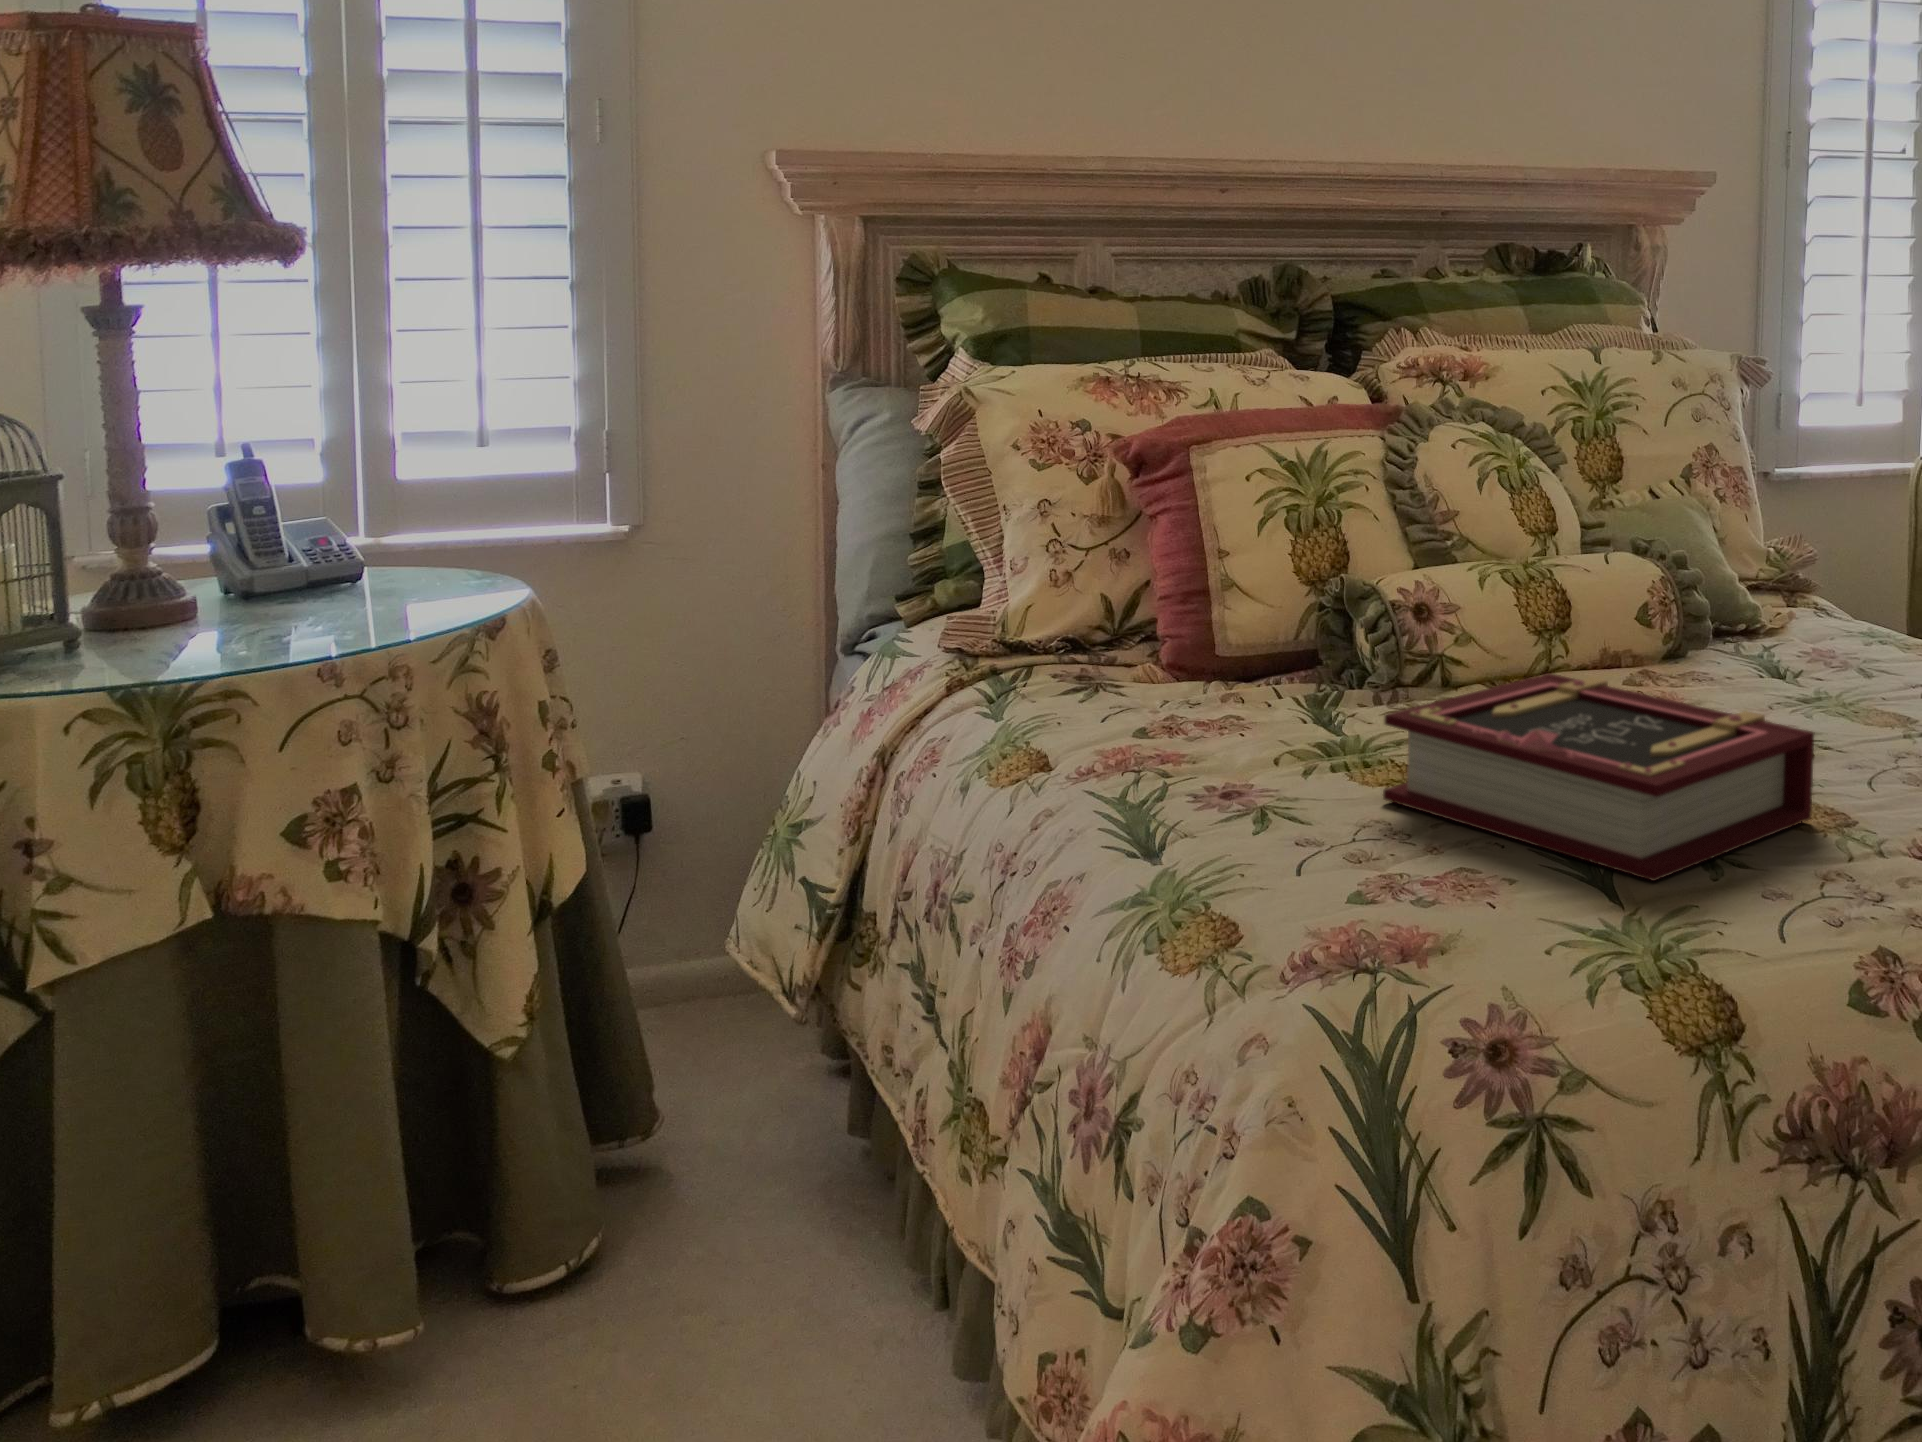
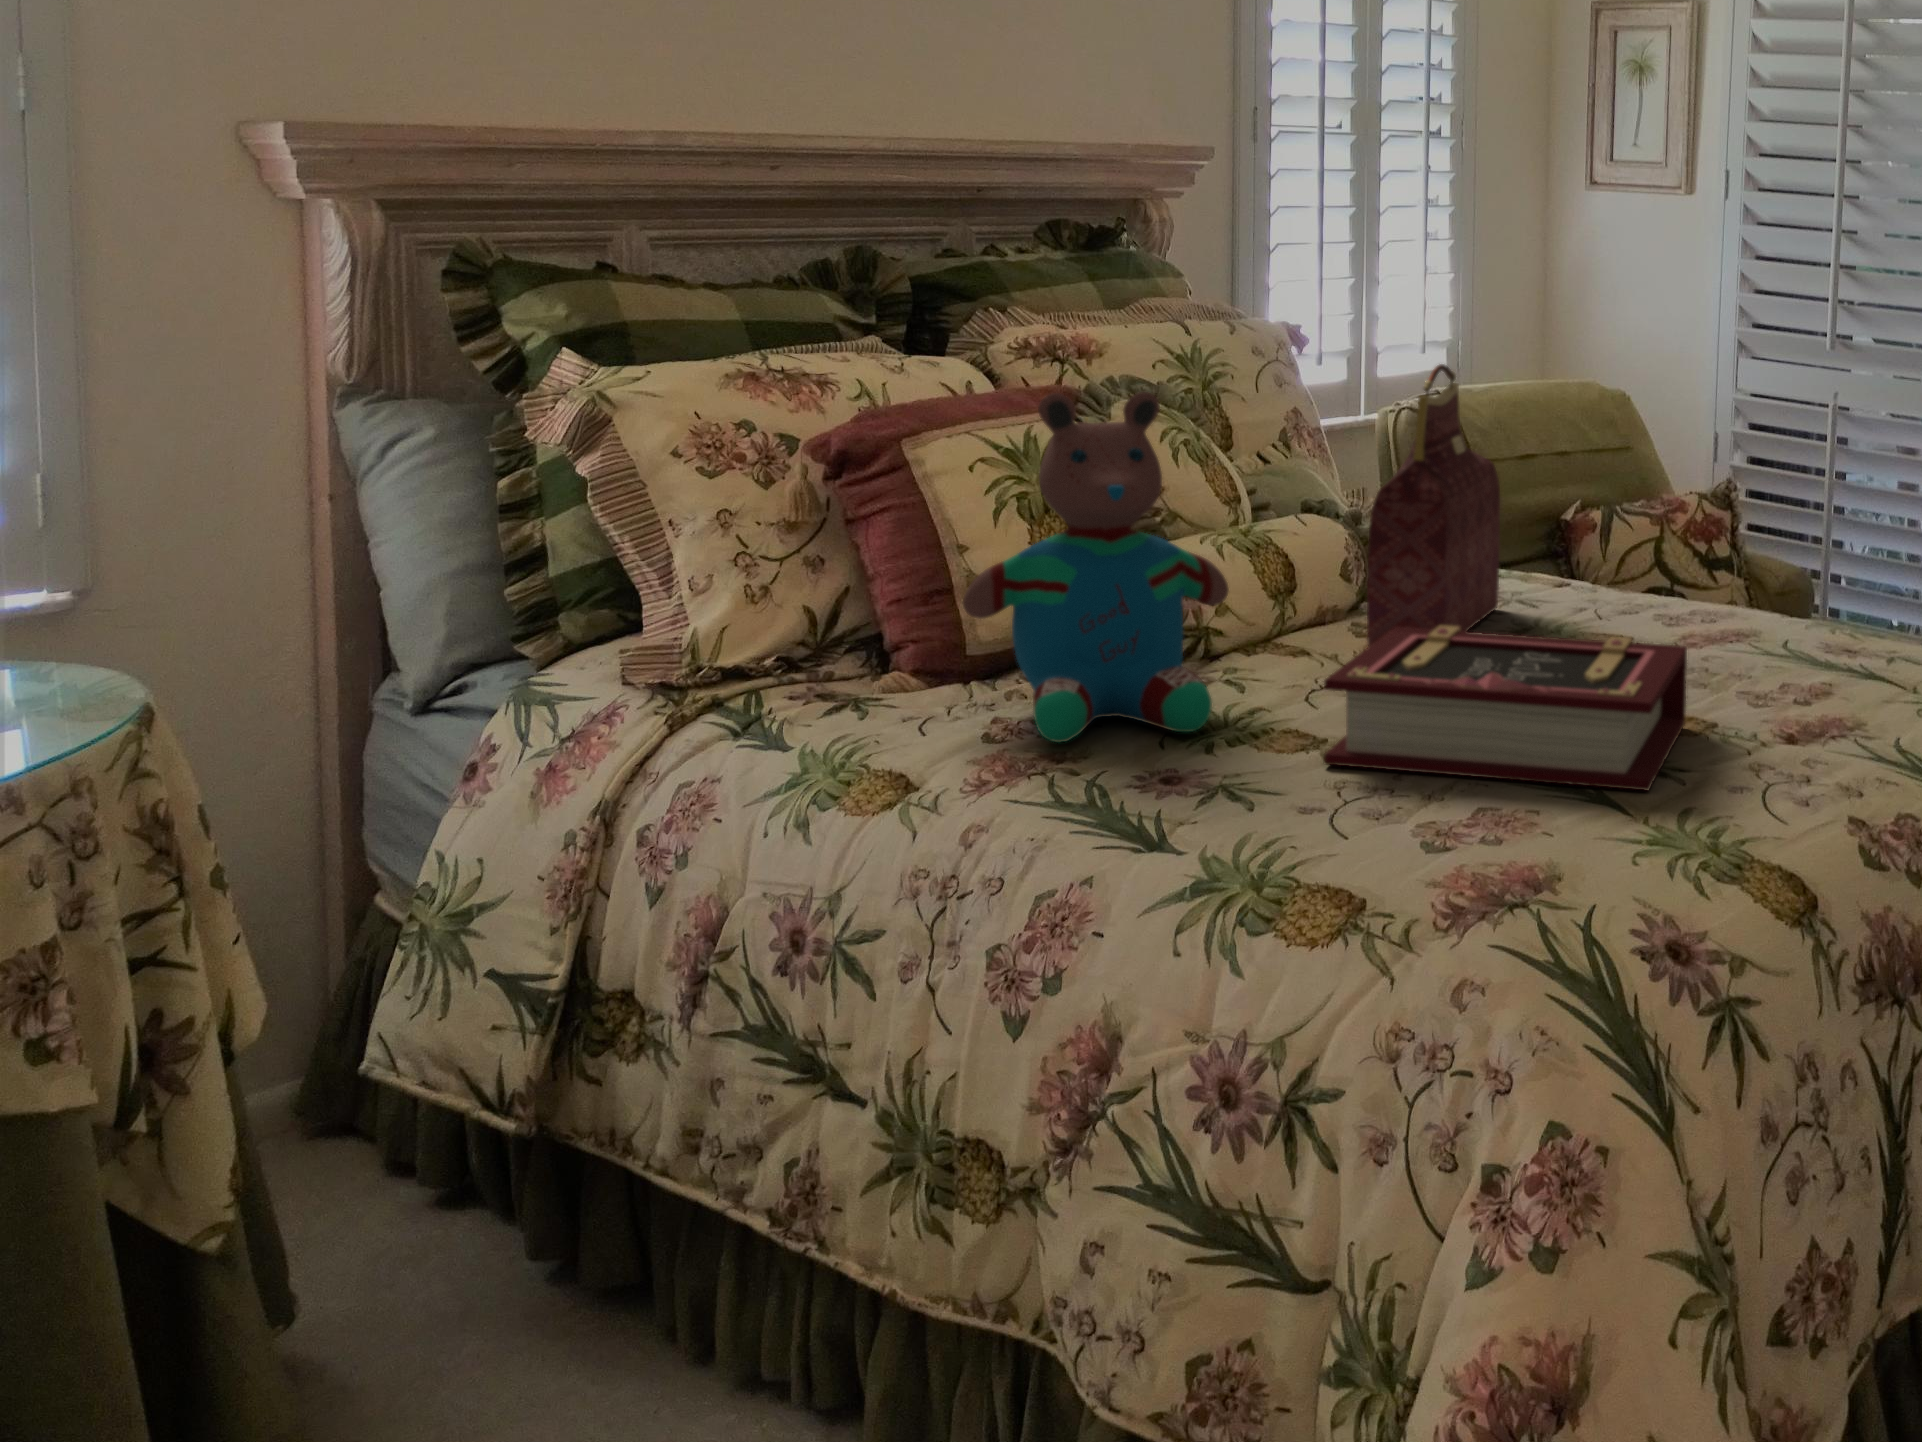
handbag: none [1607,404,1821,707] -> present [1367,364,1500,646]
teddy bear: none [1157,412,1407,750] -> present [962,392,1229,743]

